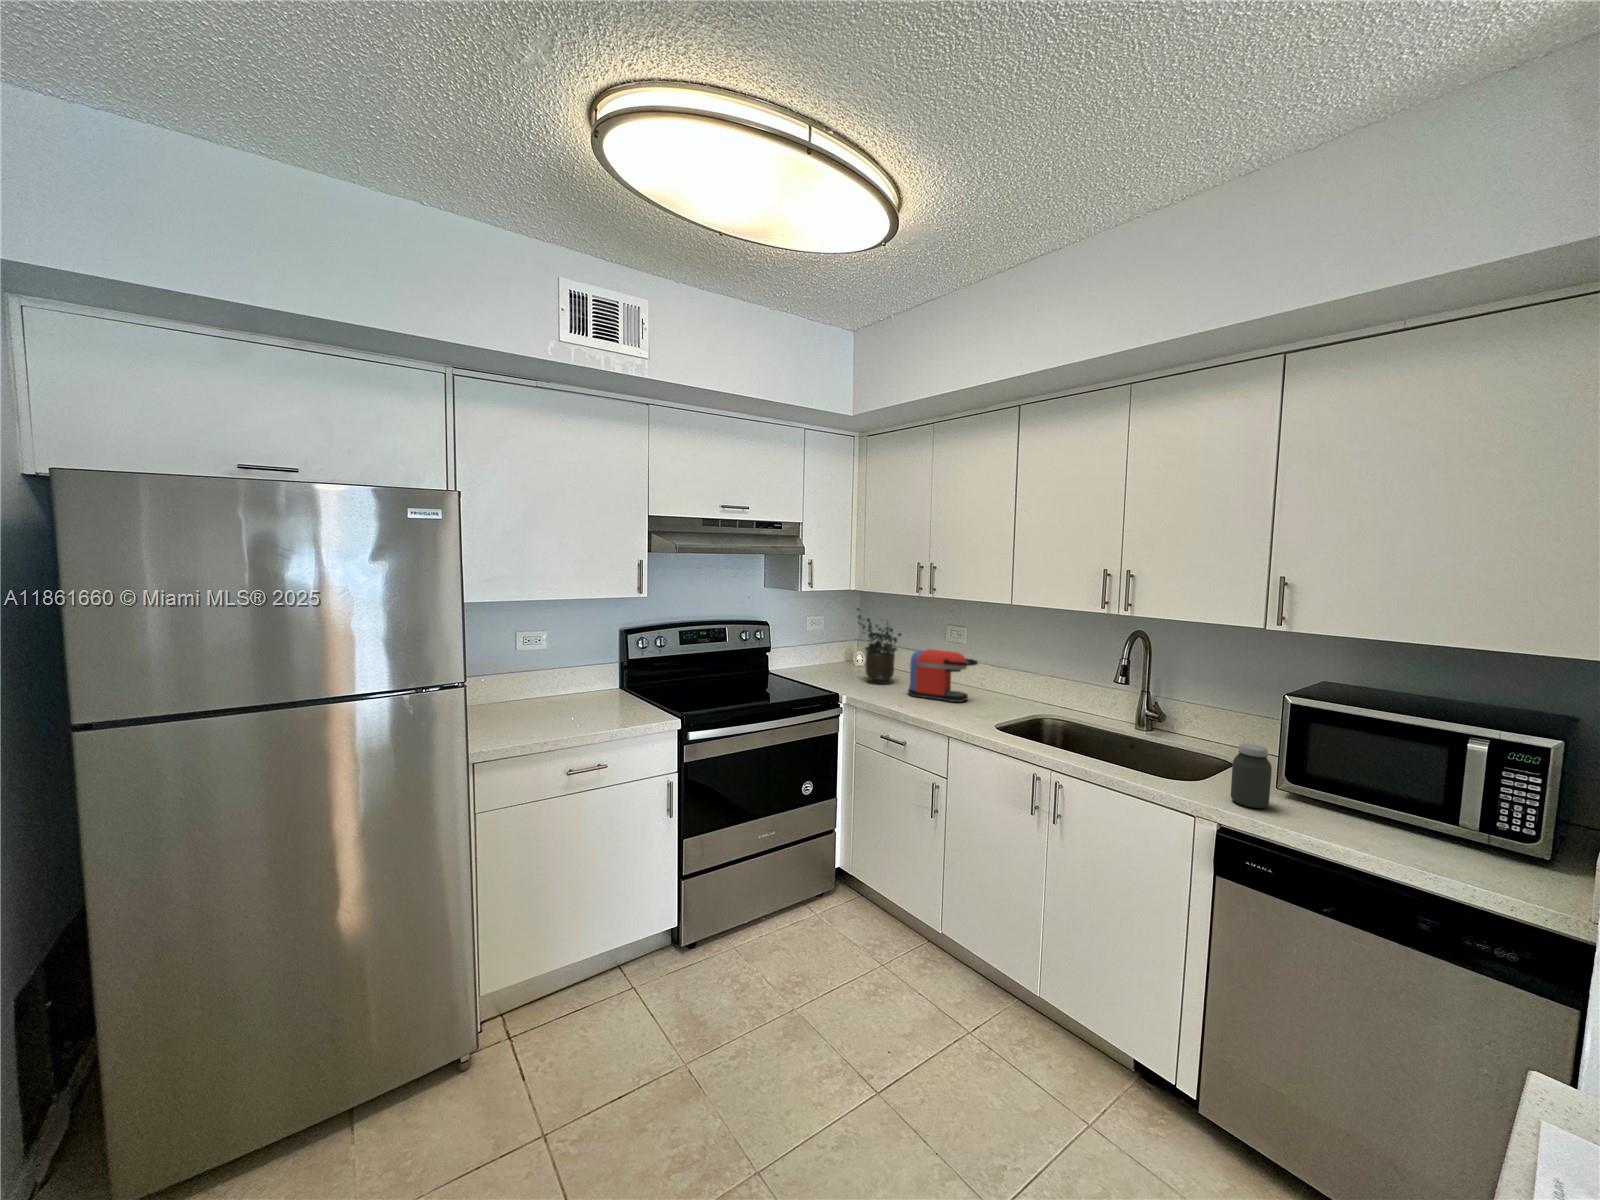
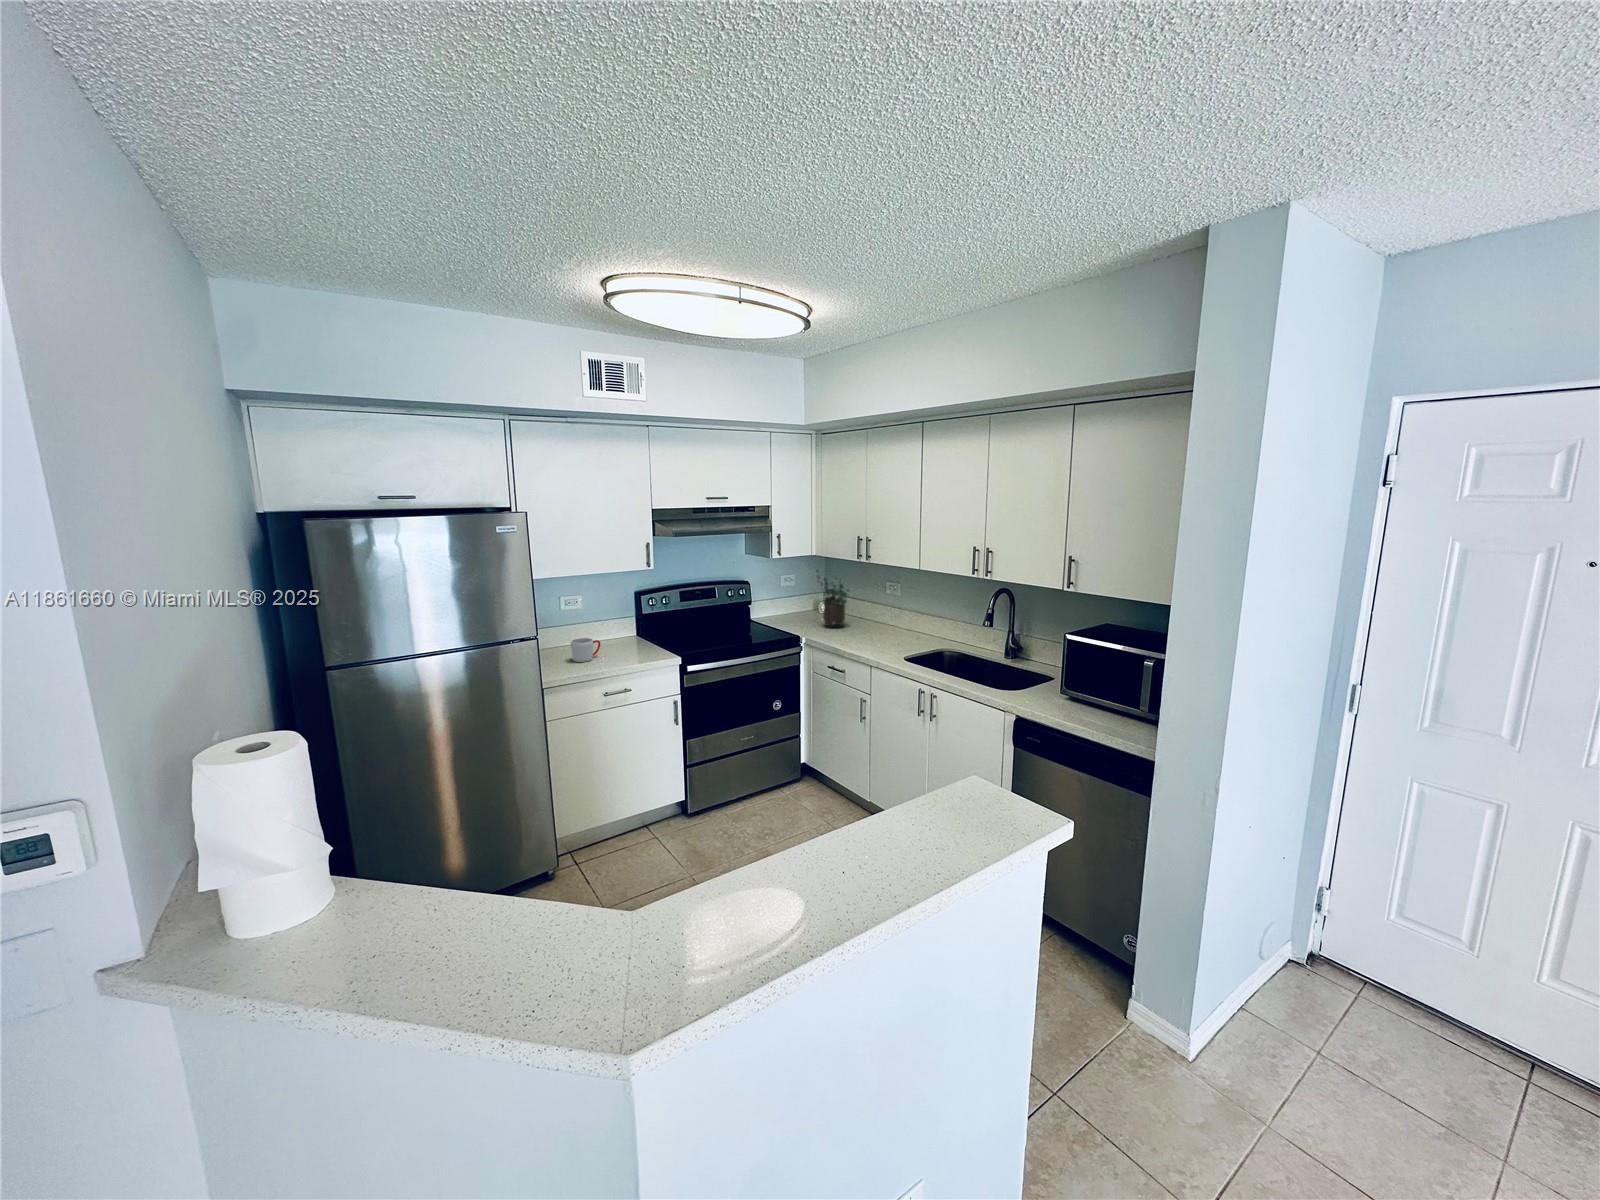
coffee maker: present [908,649,978,702] -> none [852,602,901,641]
mug: none [524,690,568,724] -> present [571,638,600,662]
jar: present [1231,744,1272,808] -> none [1028,666,1051,705]

